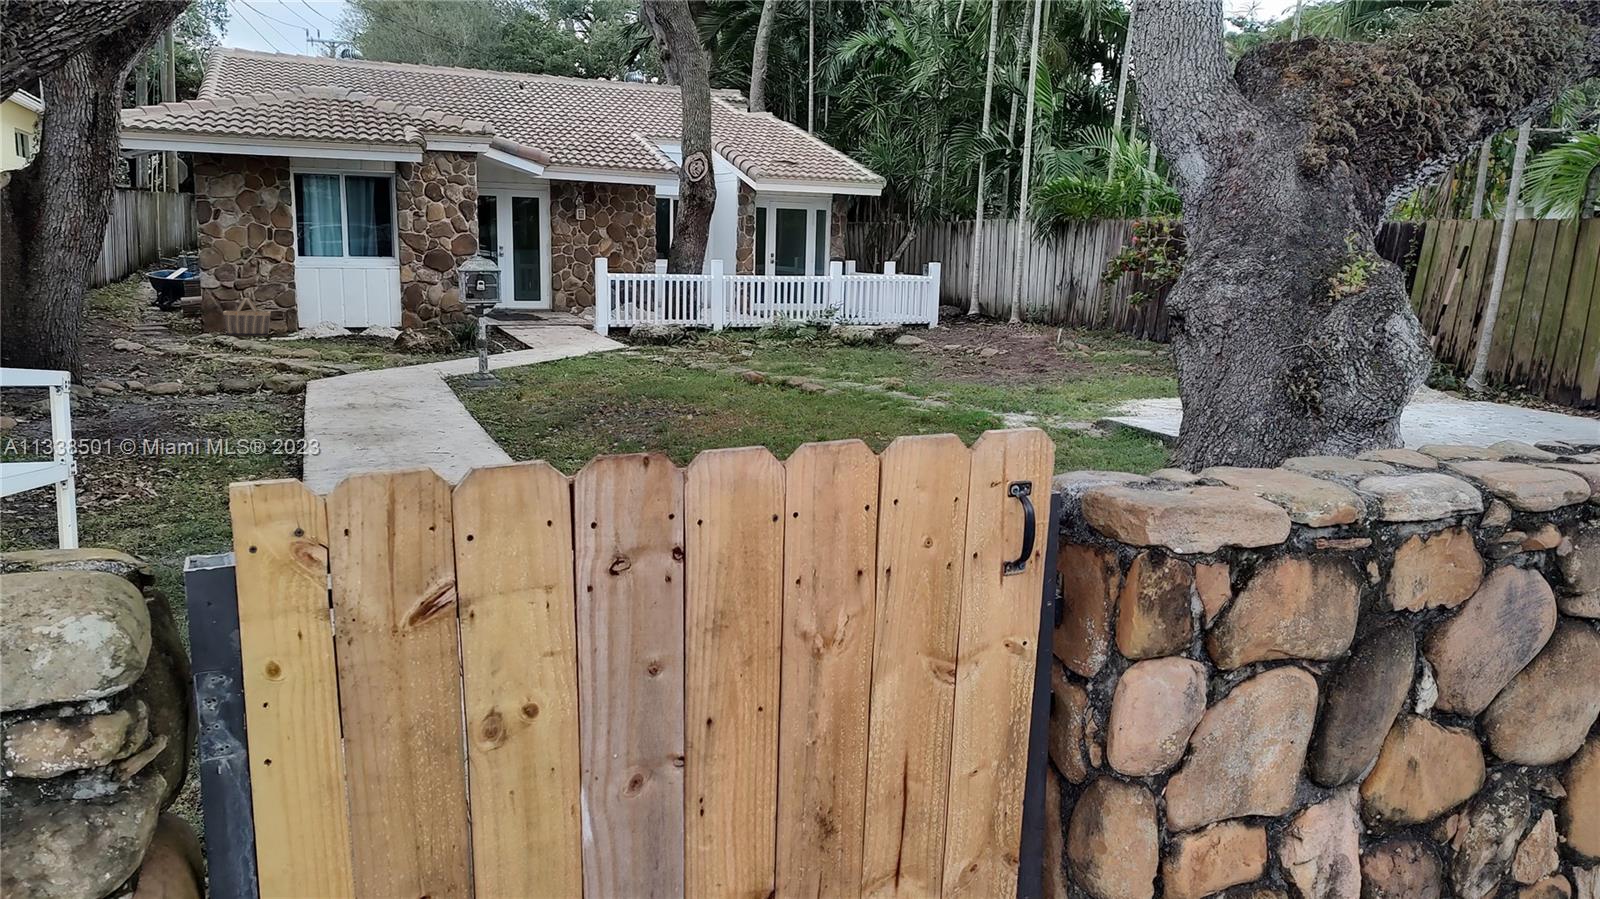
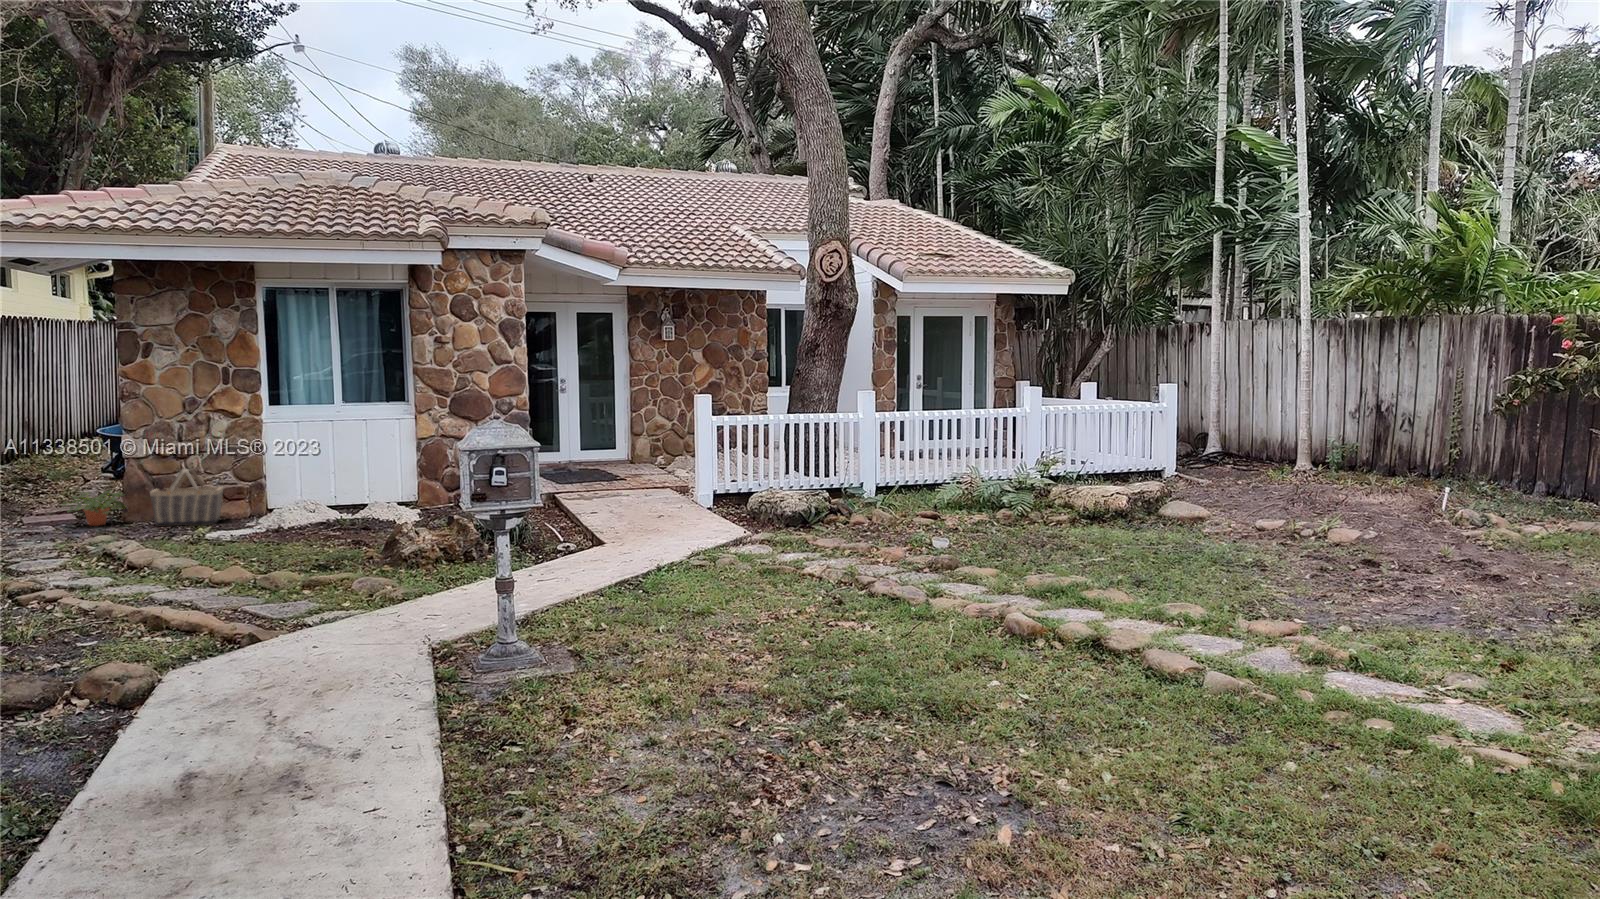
potted plant: none [160,311,208,334] -> present [63,490,126,526]

